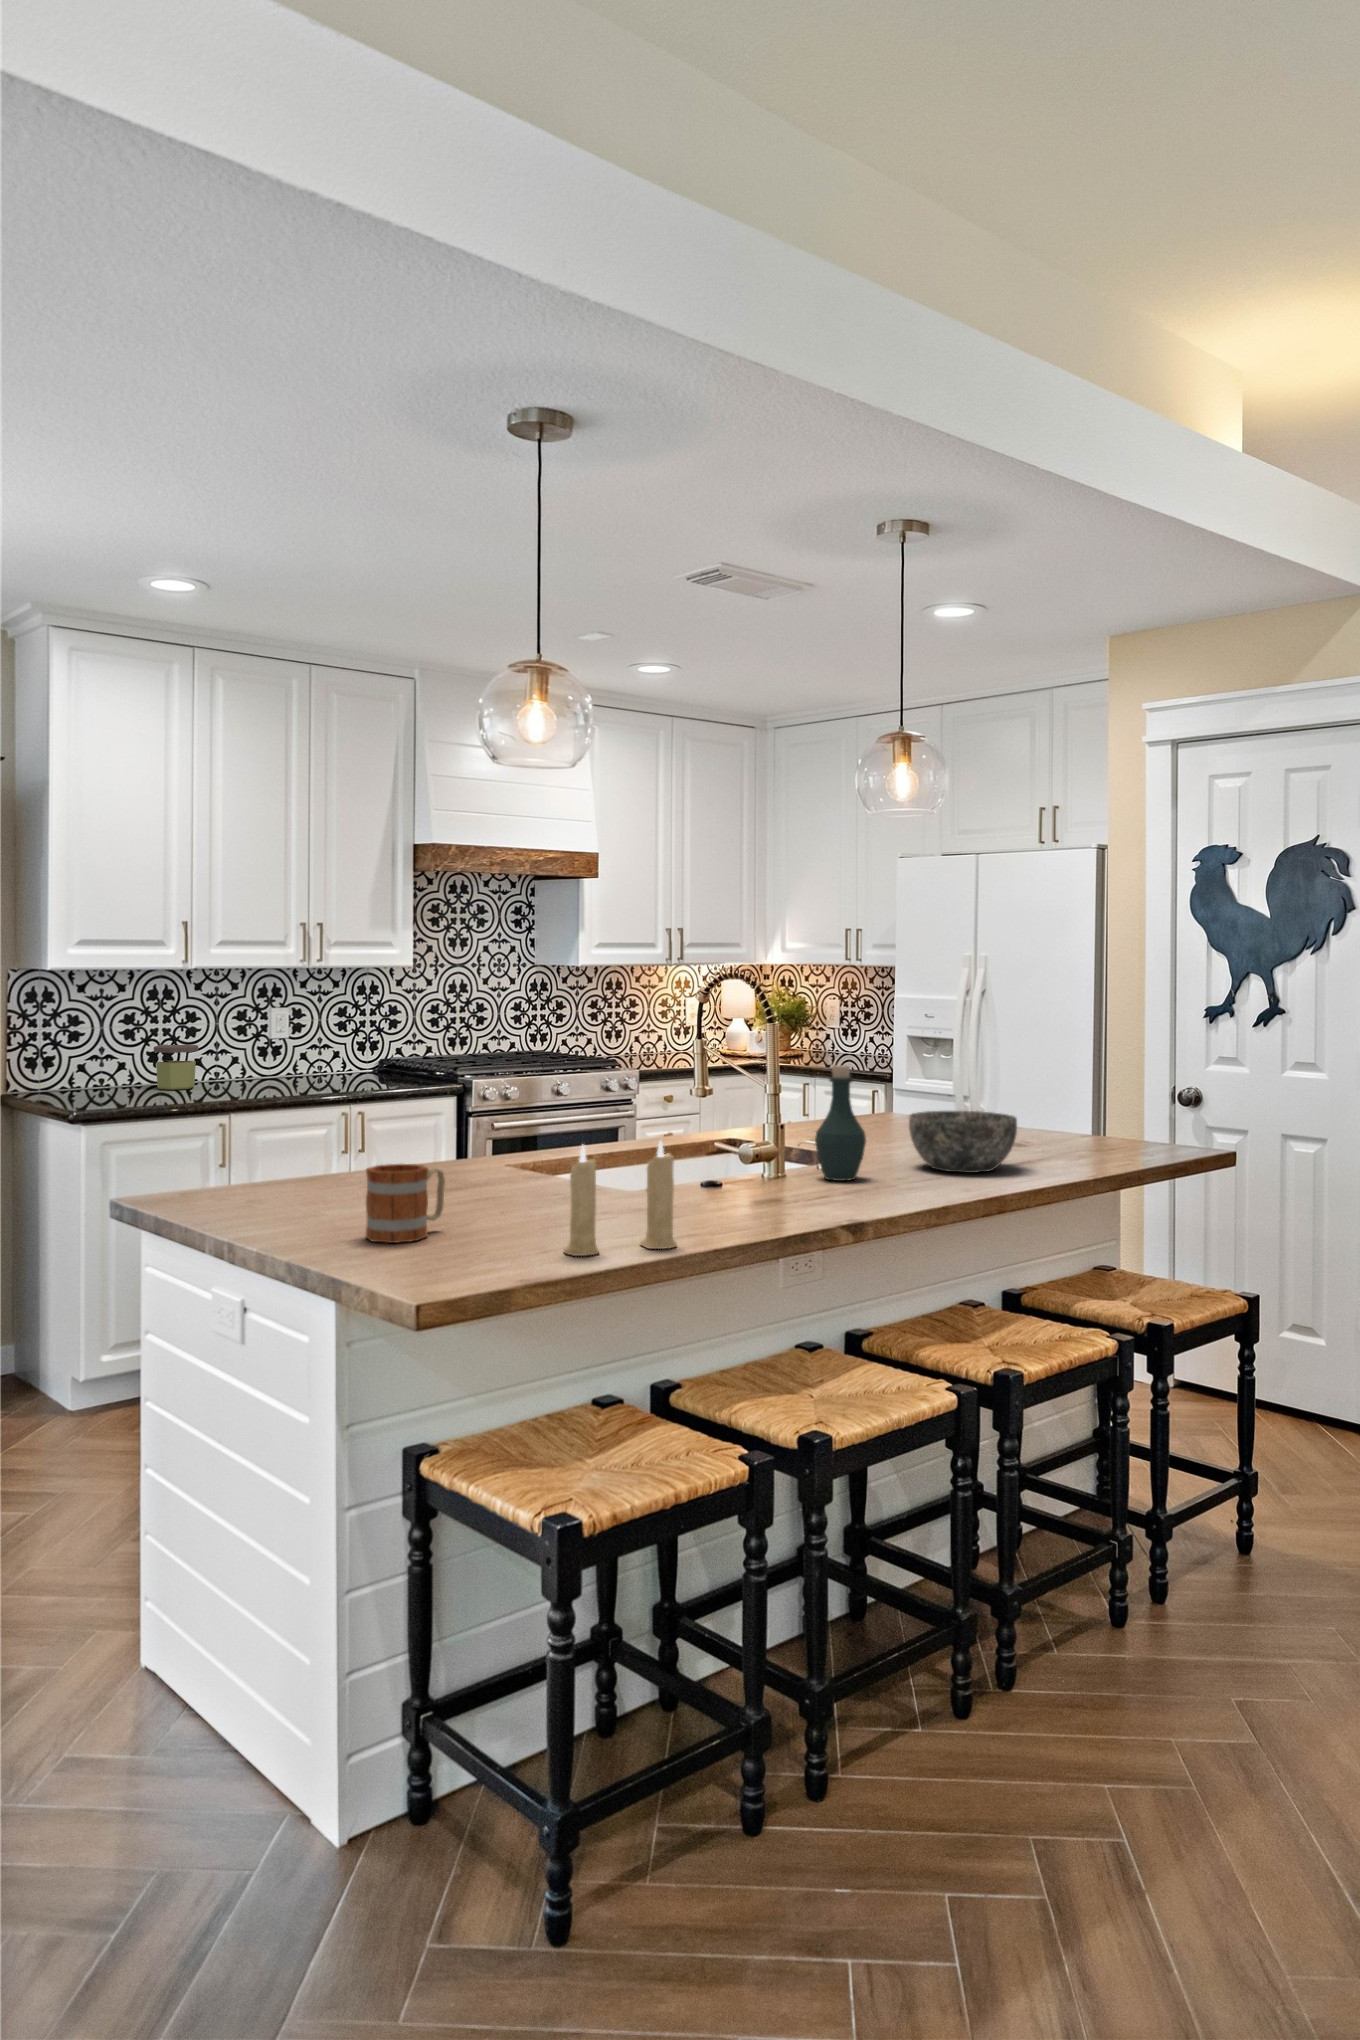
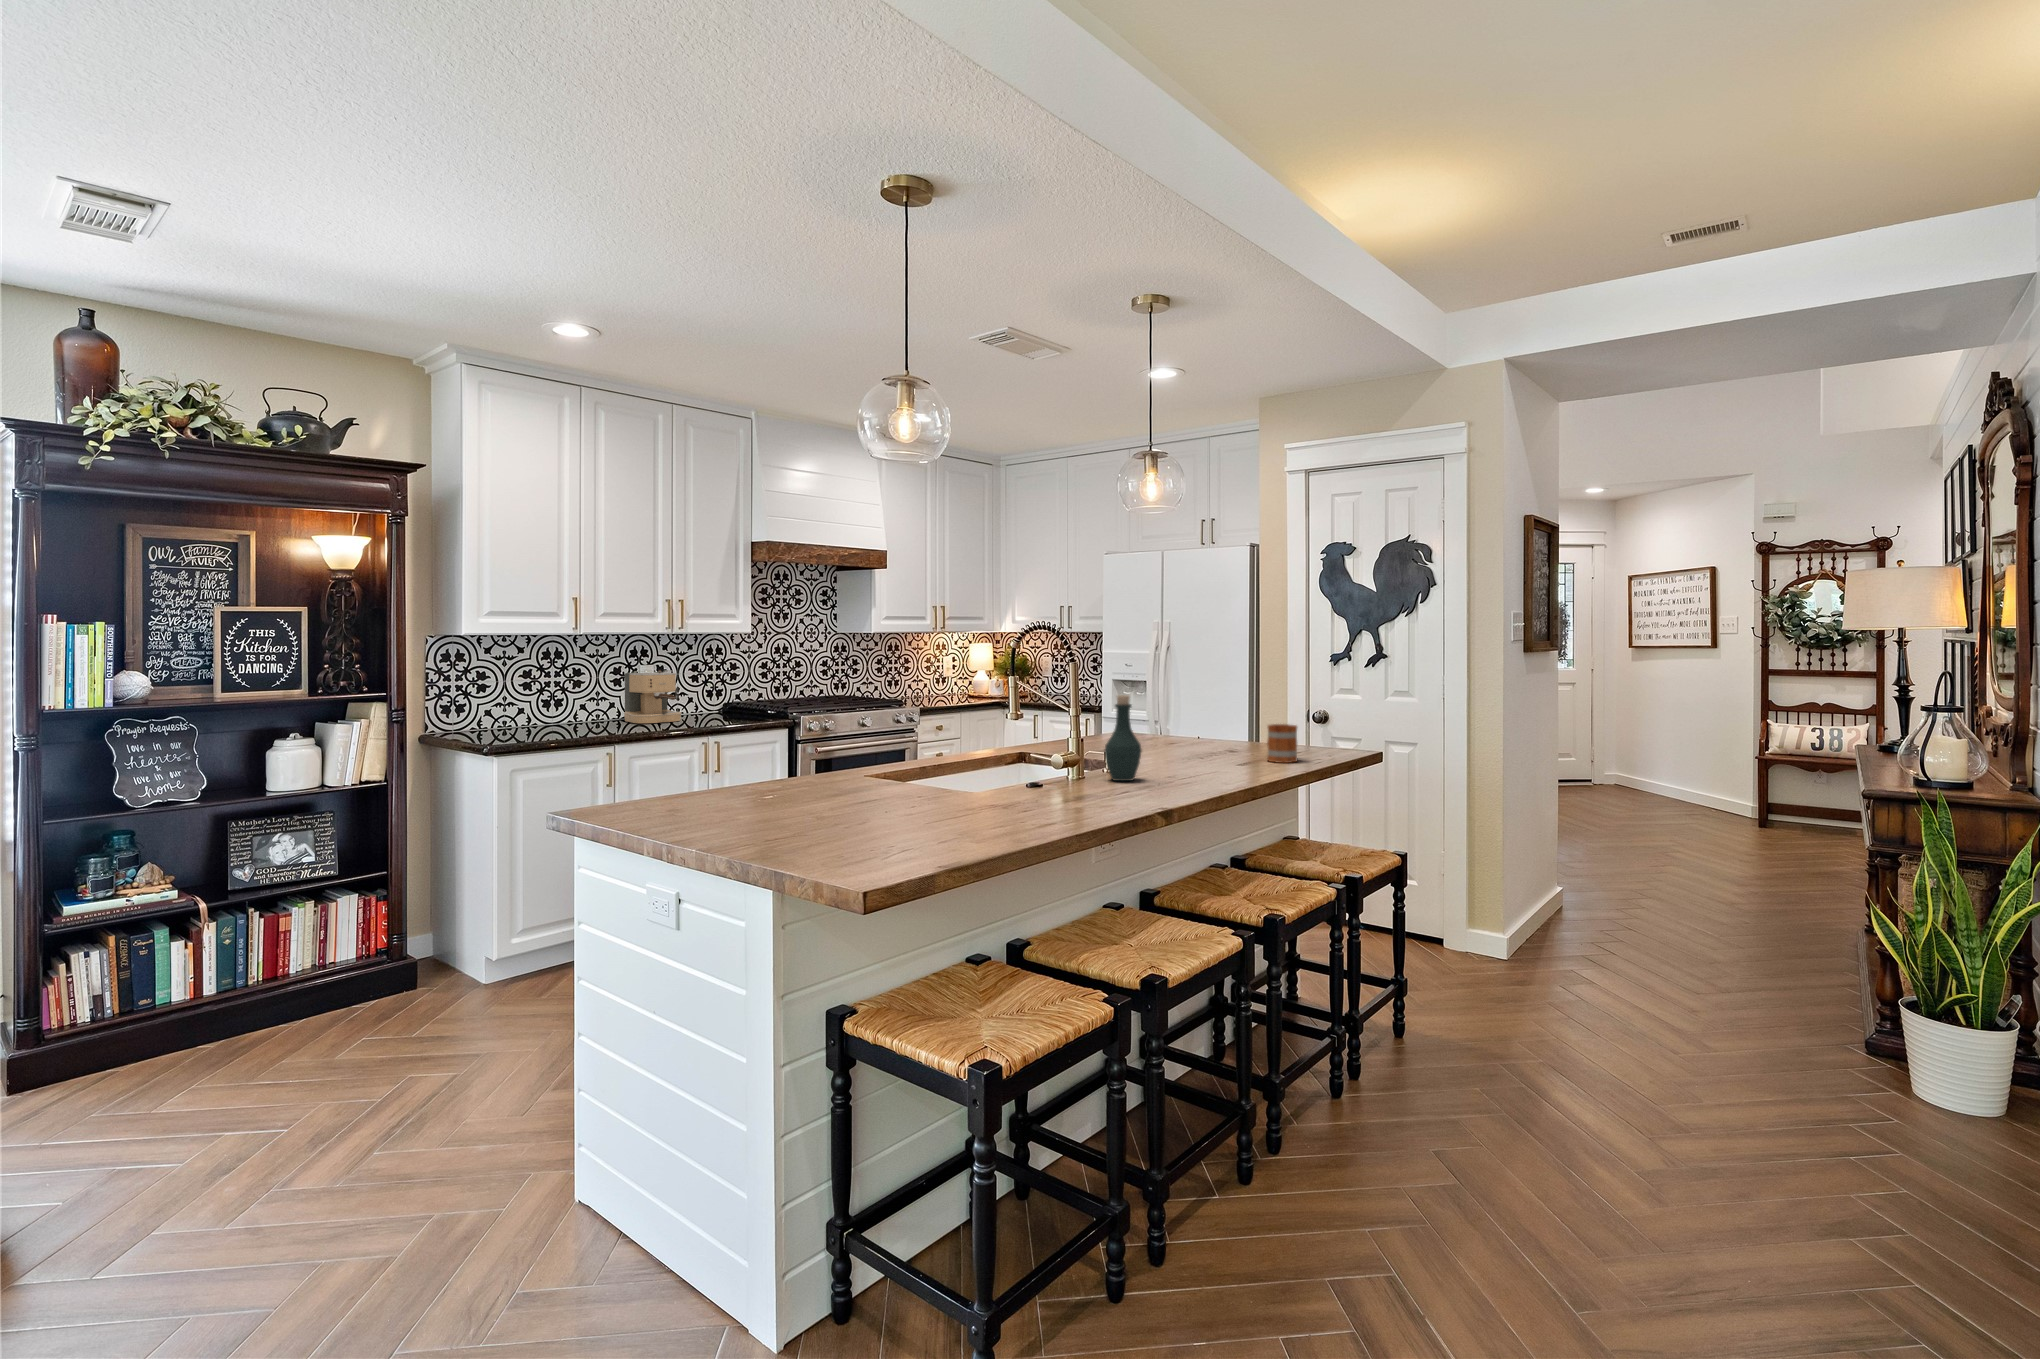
coffee maker: none [250,1015,322,1084] -> present [624,670,682,723]
jar: present [154,1044,198,1090] -> none [546,694,582,729]
bowl: present [909,1111,1017,1173] -> none [1165,728,1243,773]
candle: present [564,1141,677,1256] -> none [953,748,1040,846]
mug: present [366,1164,445,1243] -> present [1267,724,1297,763]

